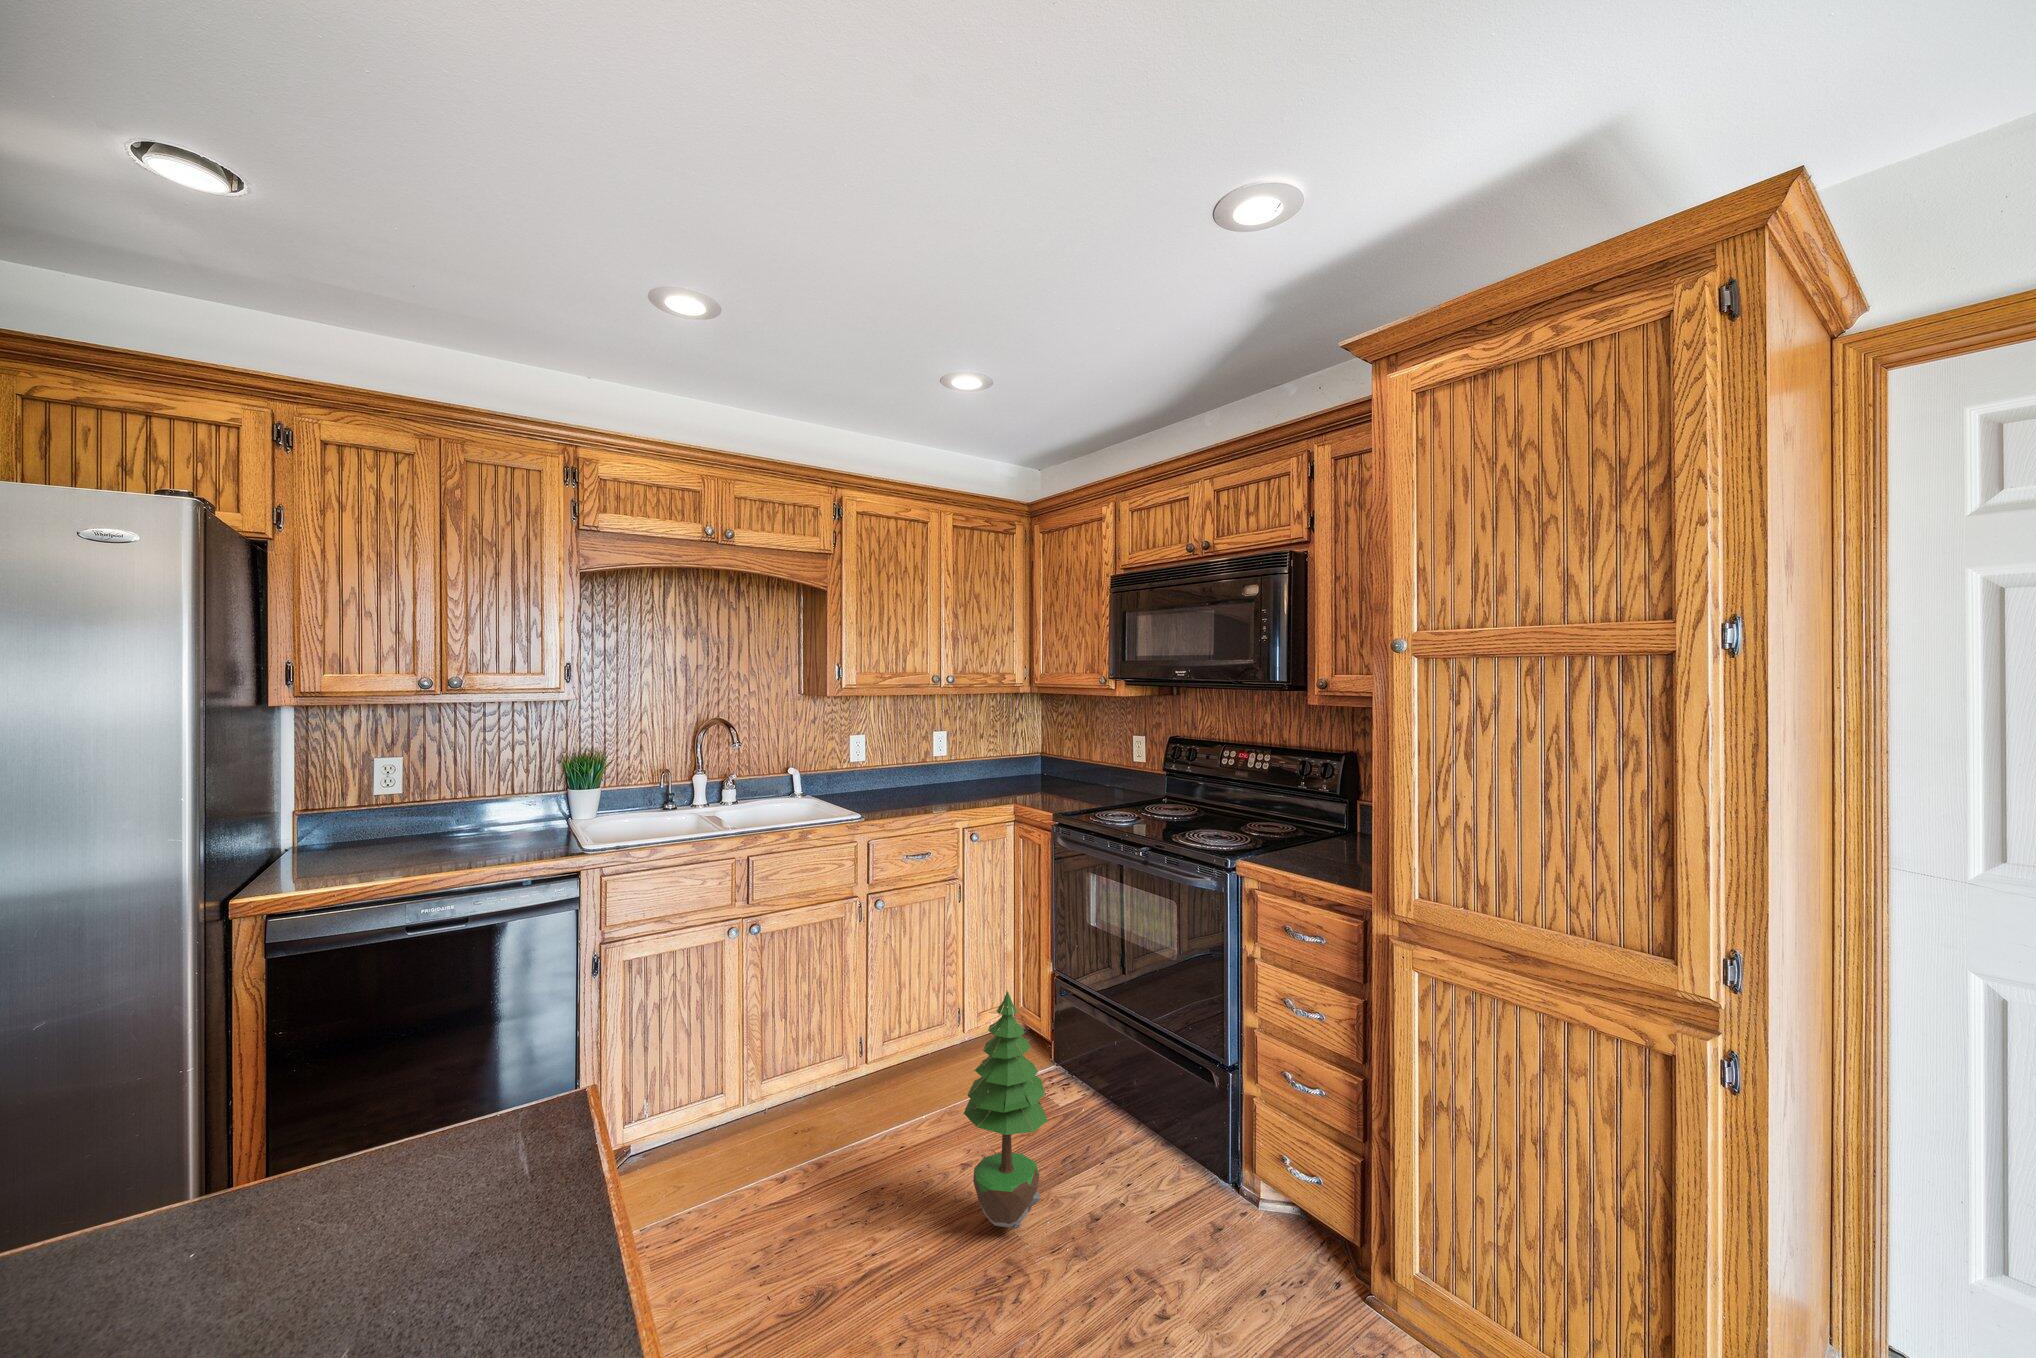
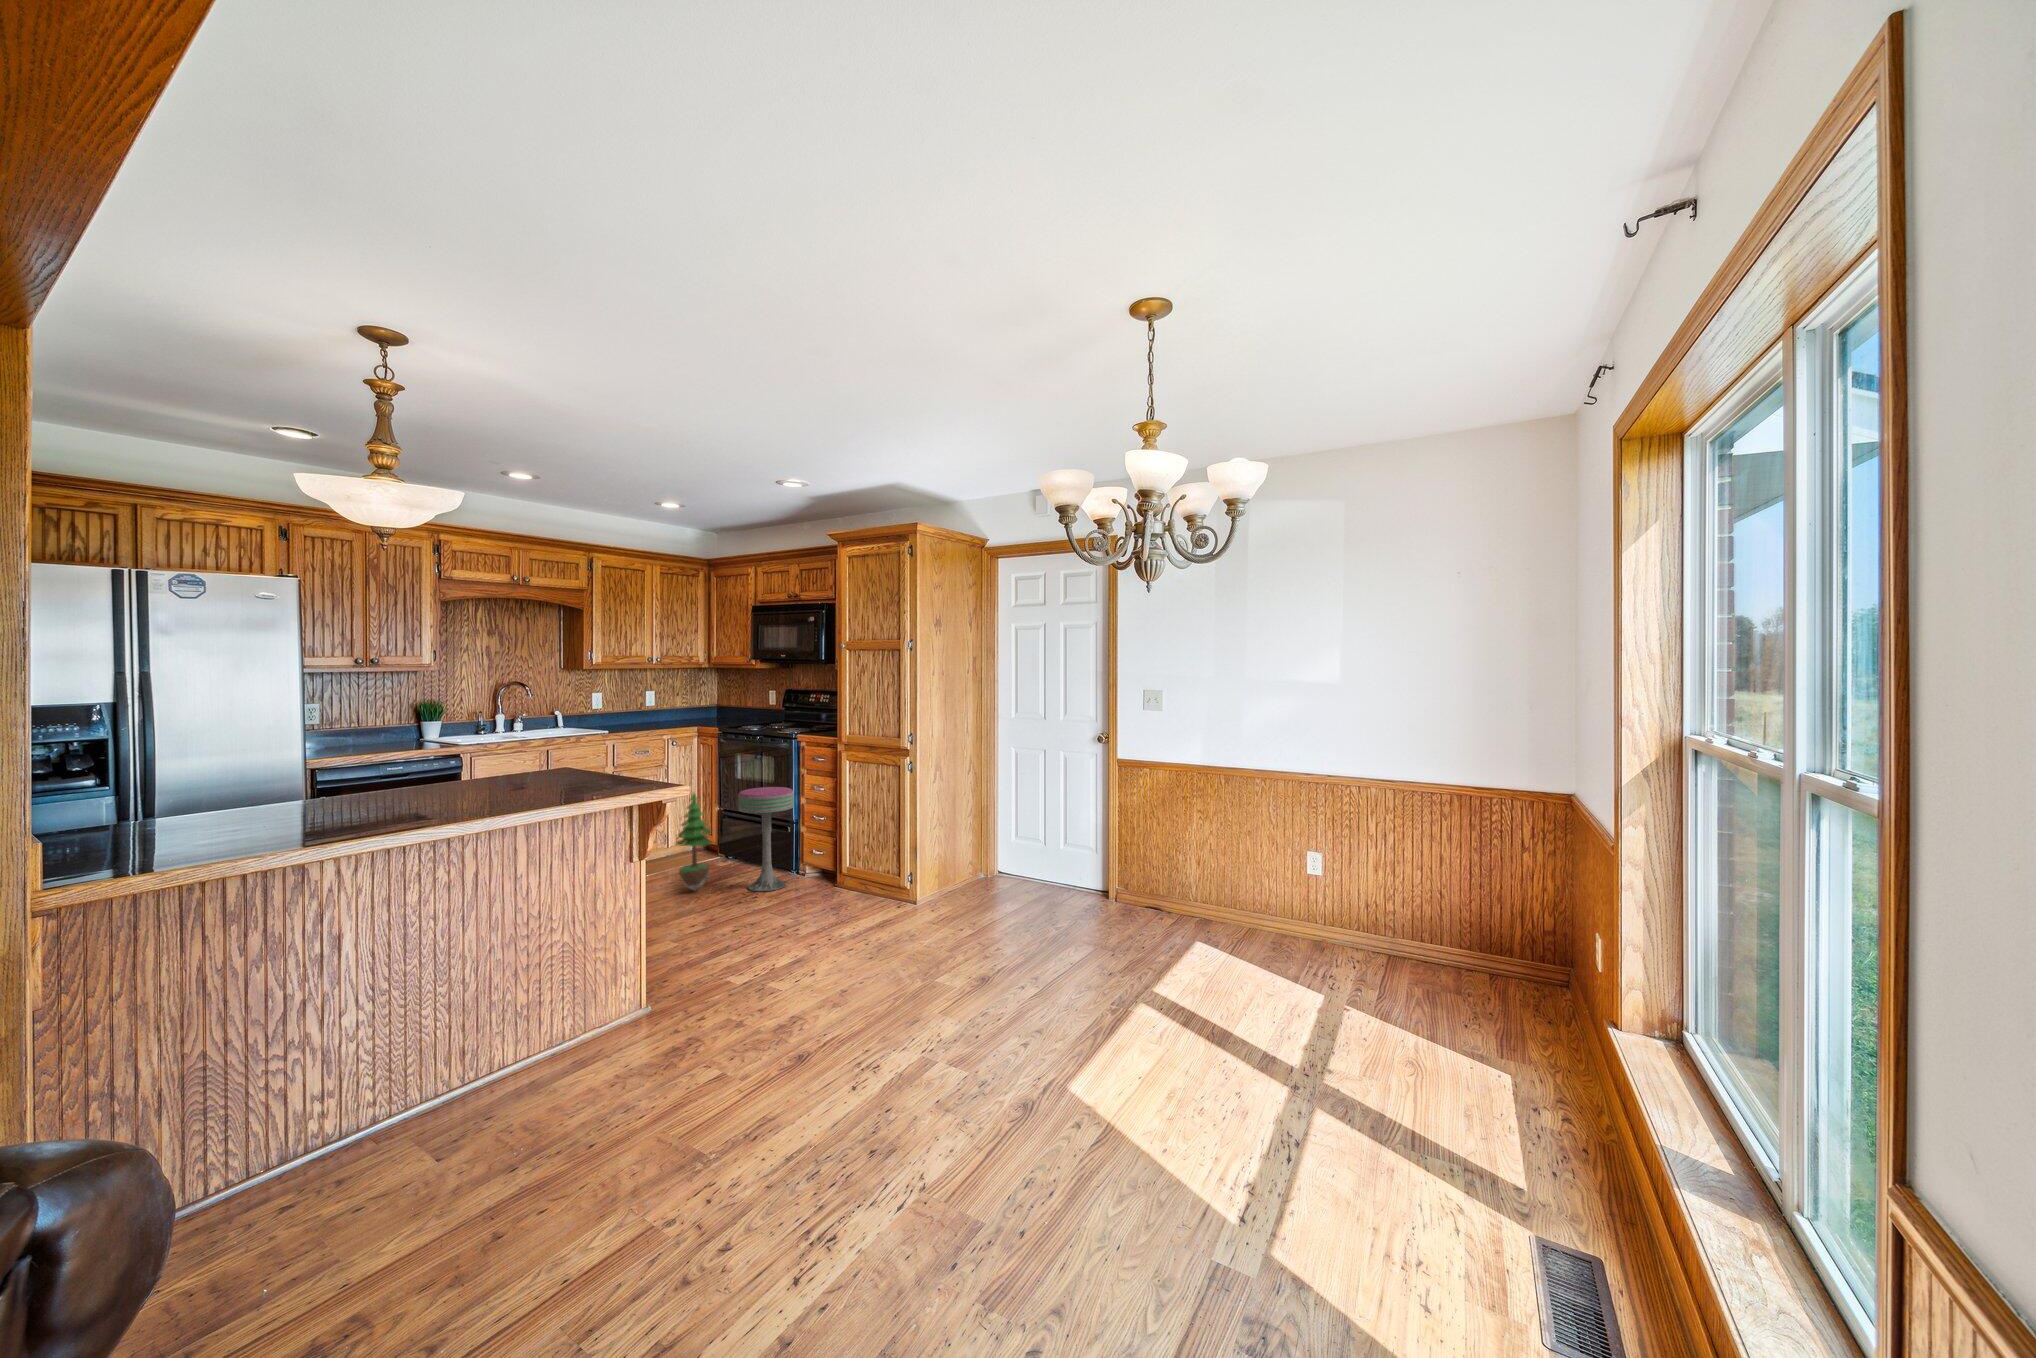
bar stool: none [1106,984,1239,1278] -> present [738,787,794,891]

